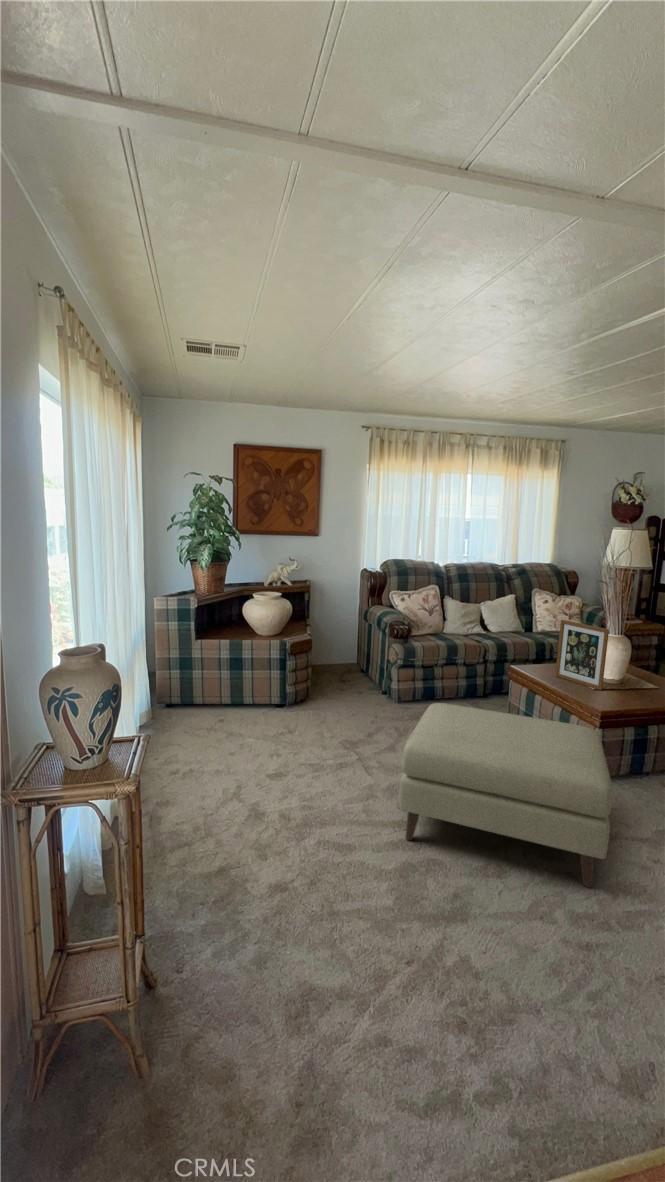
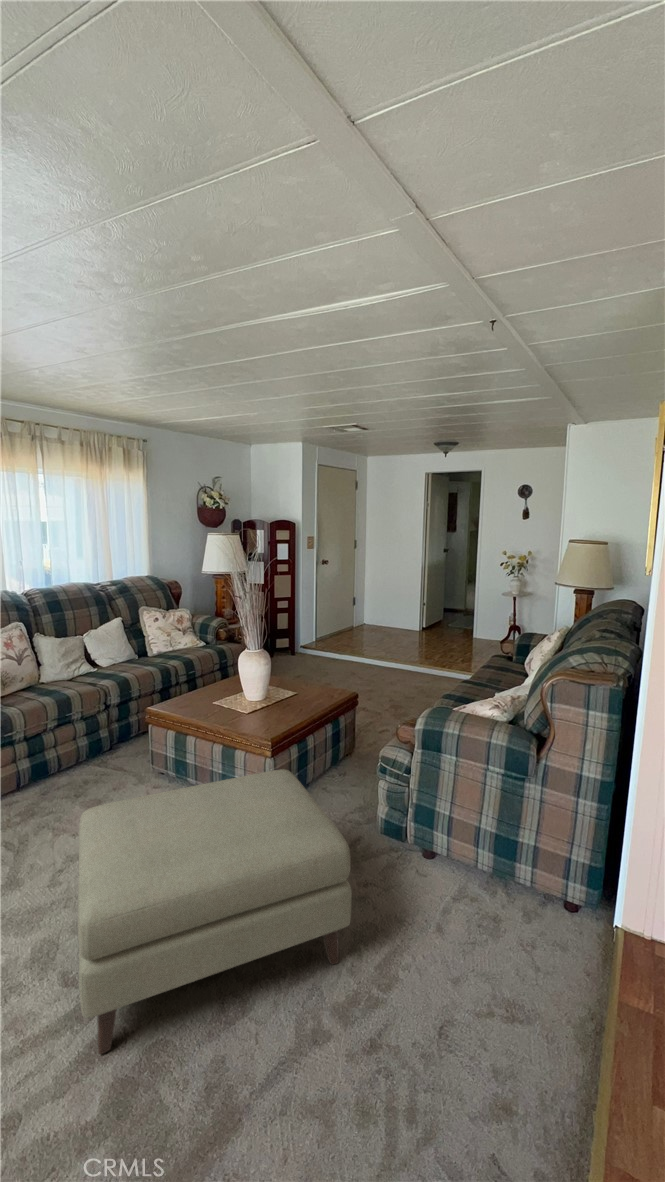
picture frame: present [555,620,609,690] -> none [202,644,255,712]

